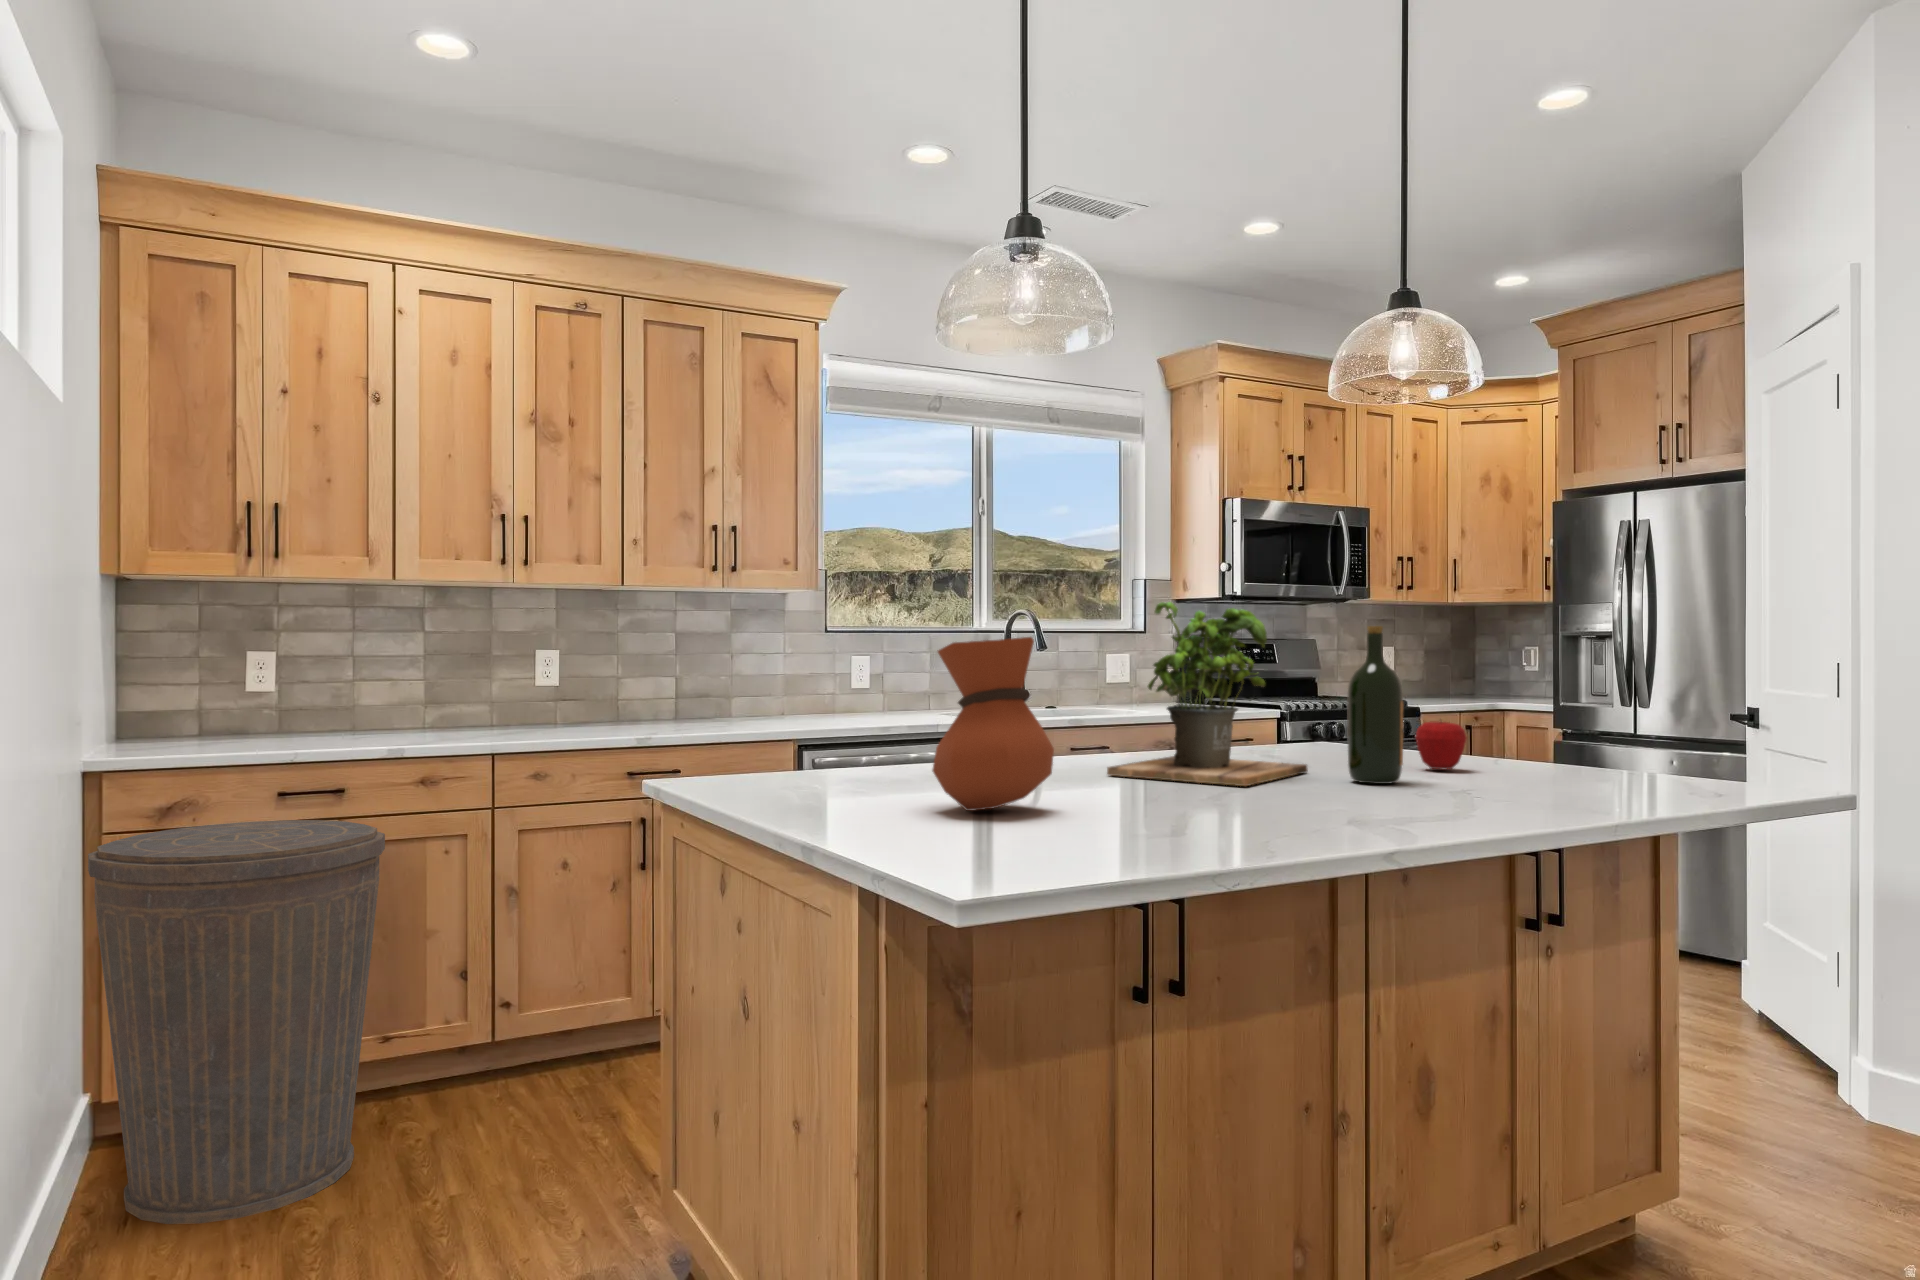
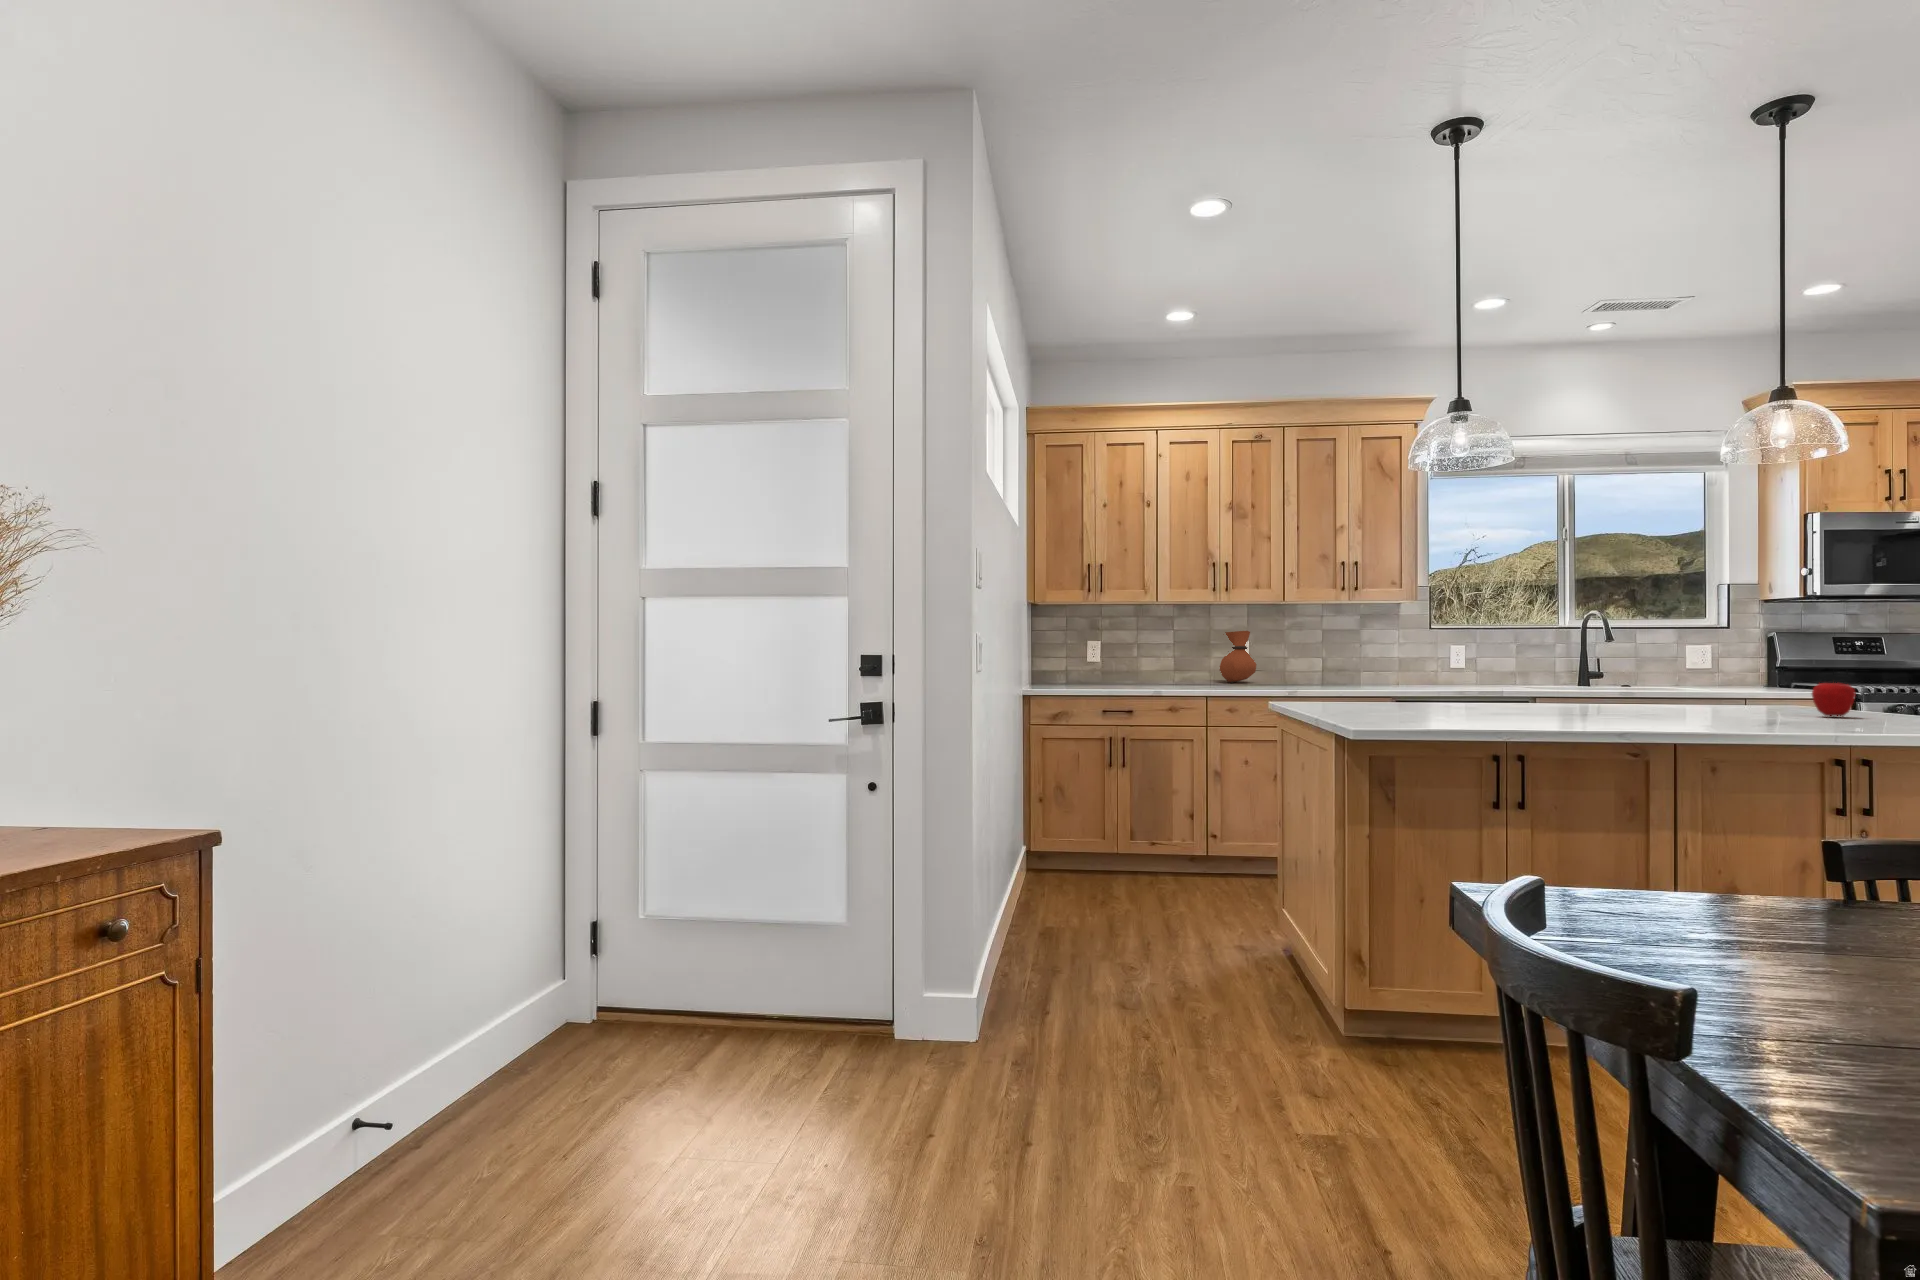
potted plant: present [1107,602,1308,786] -> none [1552,603,1711,715]
wine bottle: present [1347,626,1403,784] -> none [1725,616,1769,719]
vase: present [933,637,1054,811] -> present [1219,631,1256,682]
trash can: present [88,820,385,1224] -> none [1029,723,1152,901]

